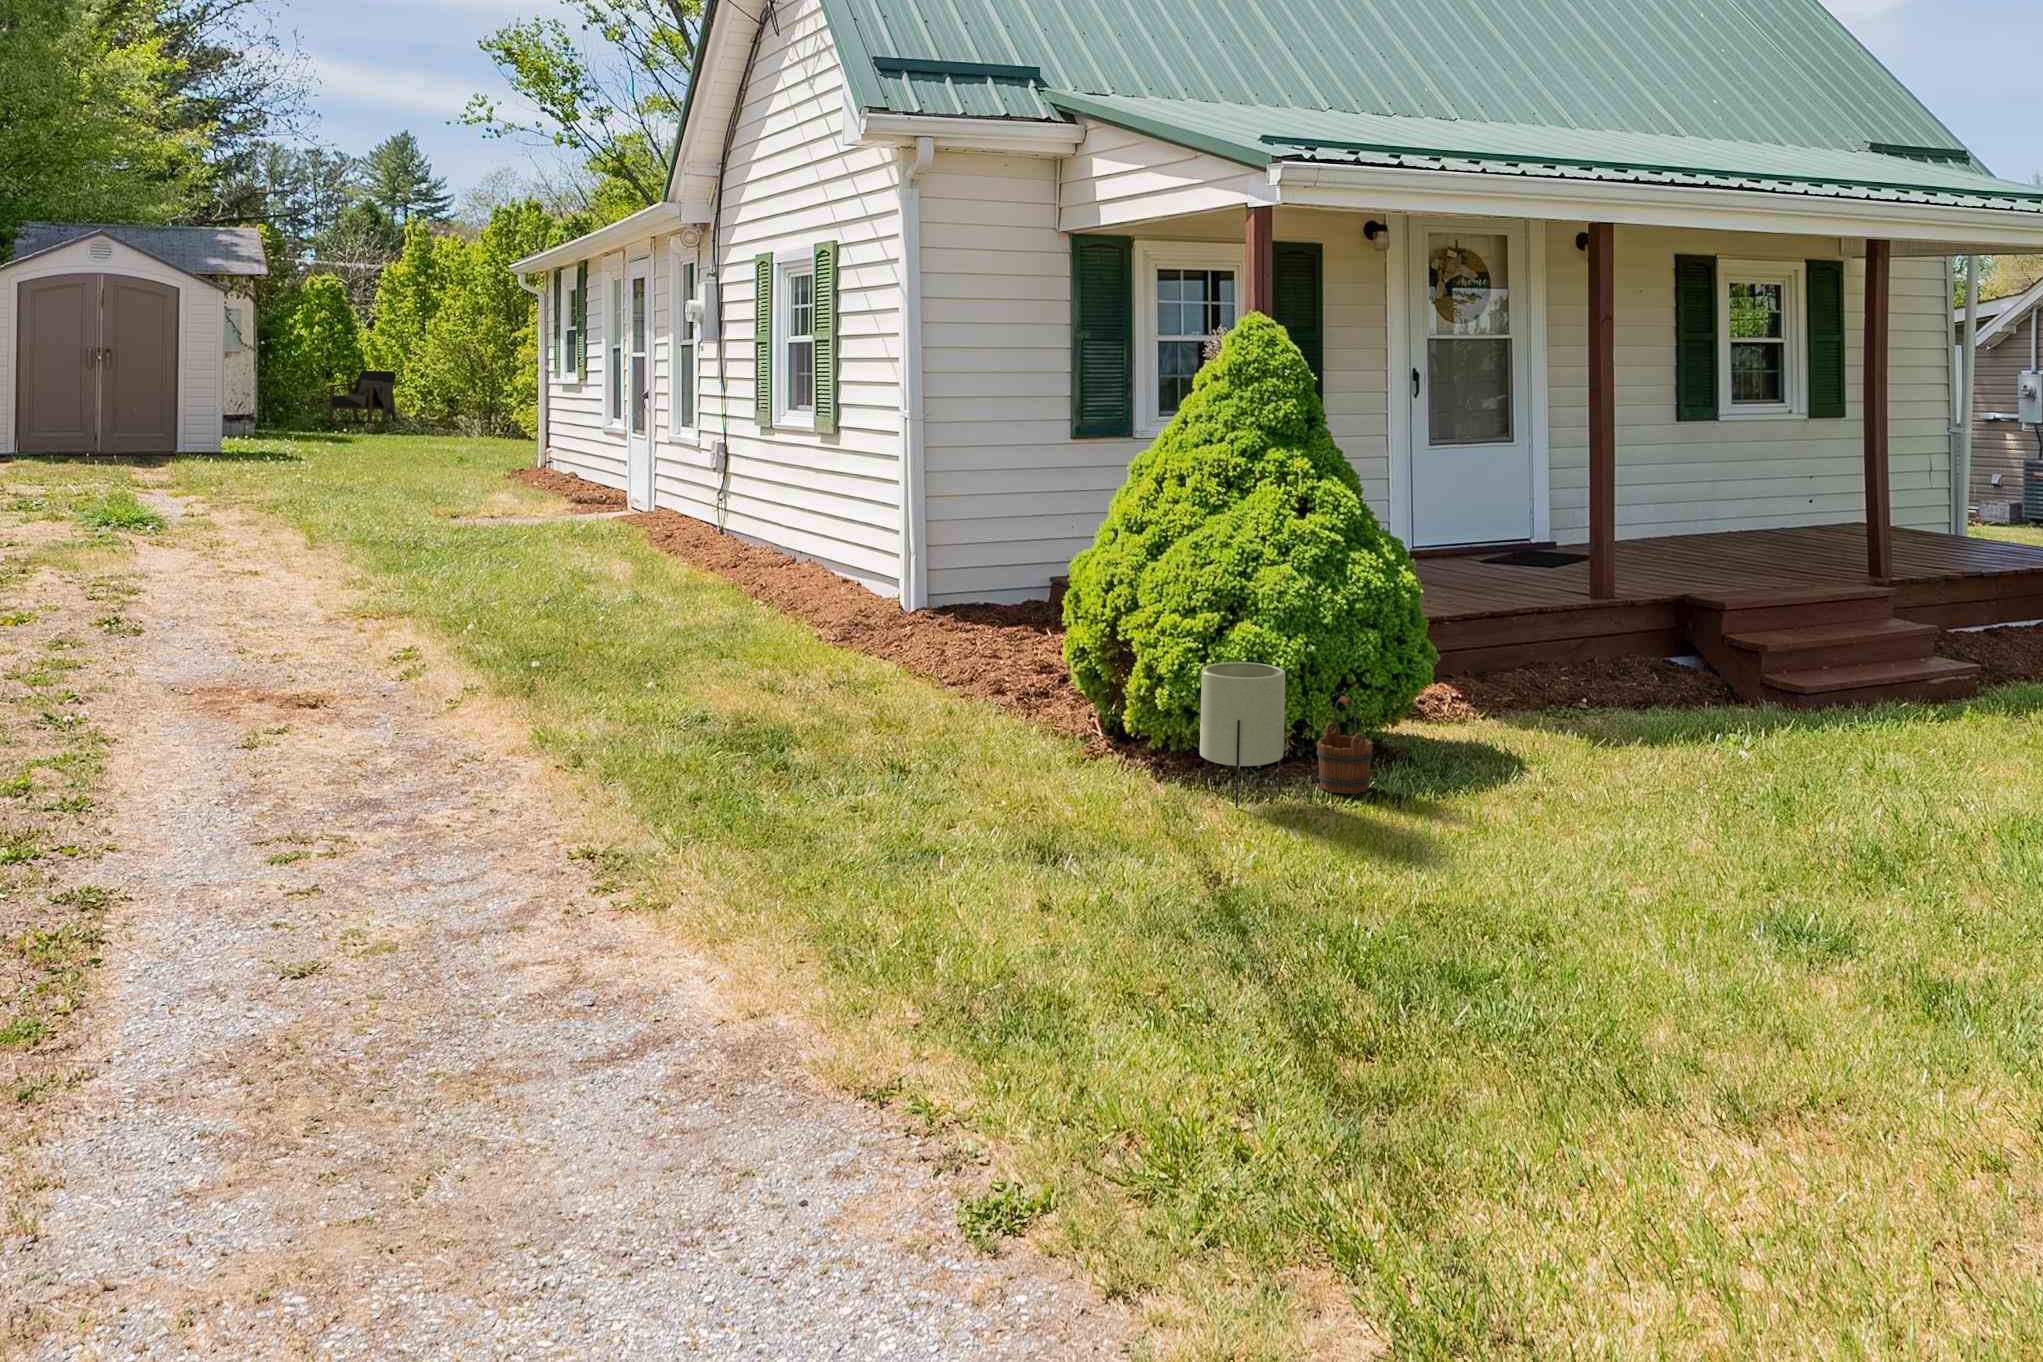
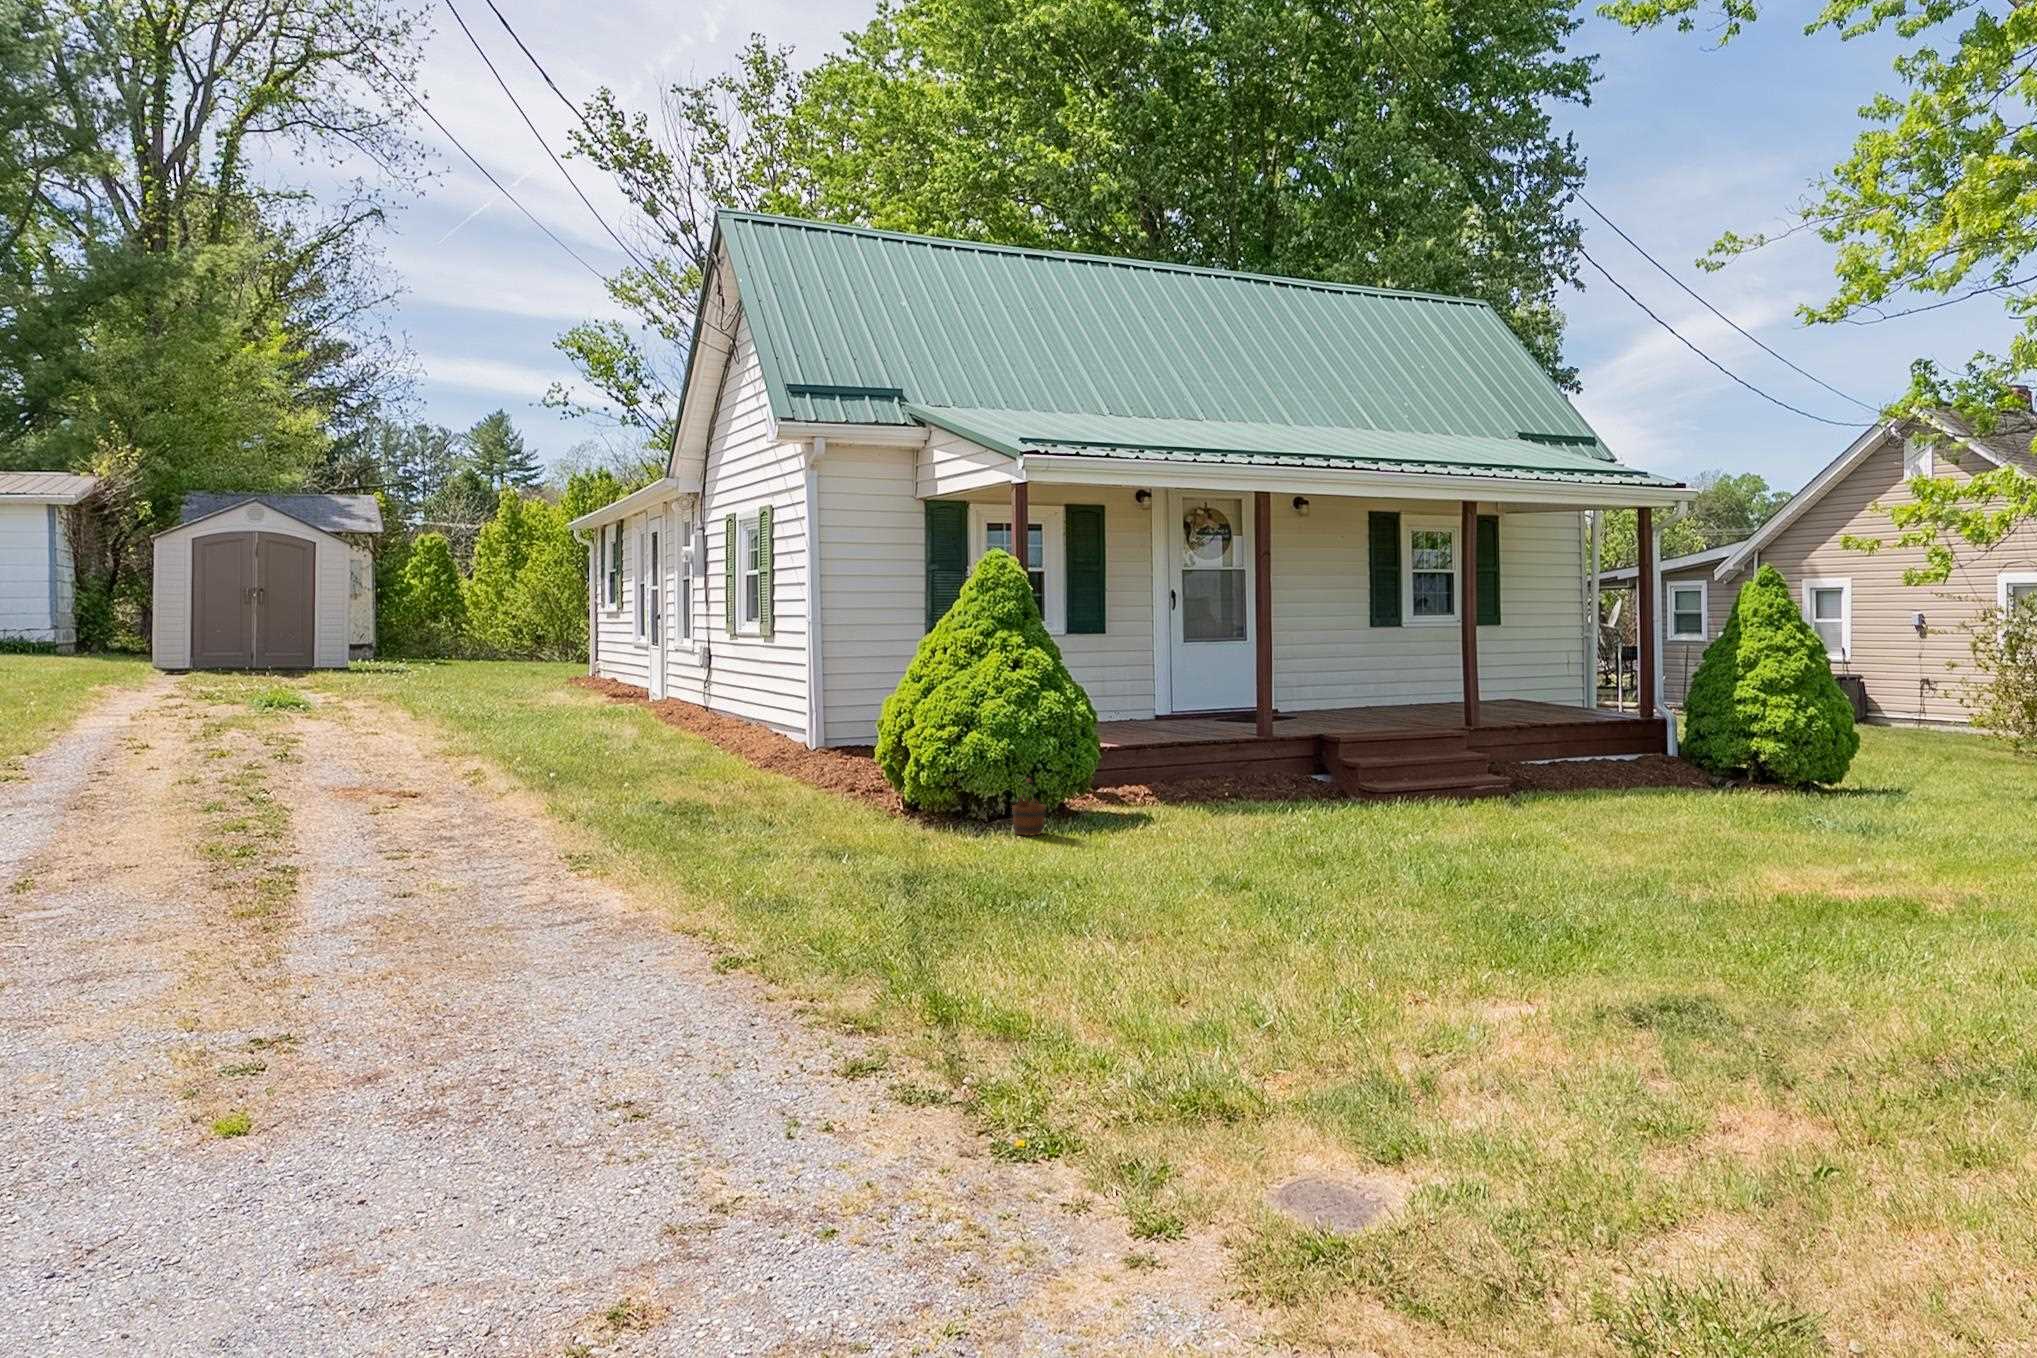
armchair: present [329,371,399,424] -> none [424,605,480,648]
planter: present [1200,662,1285,808] -> none [937,758,988,841]

